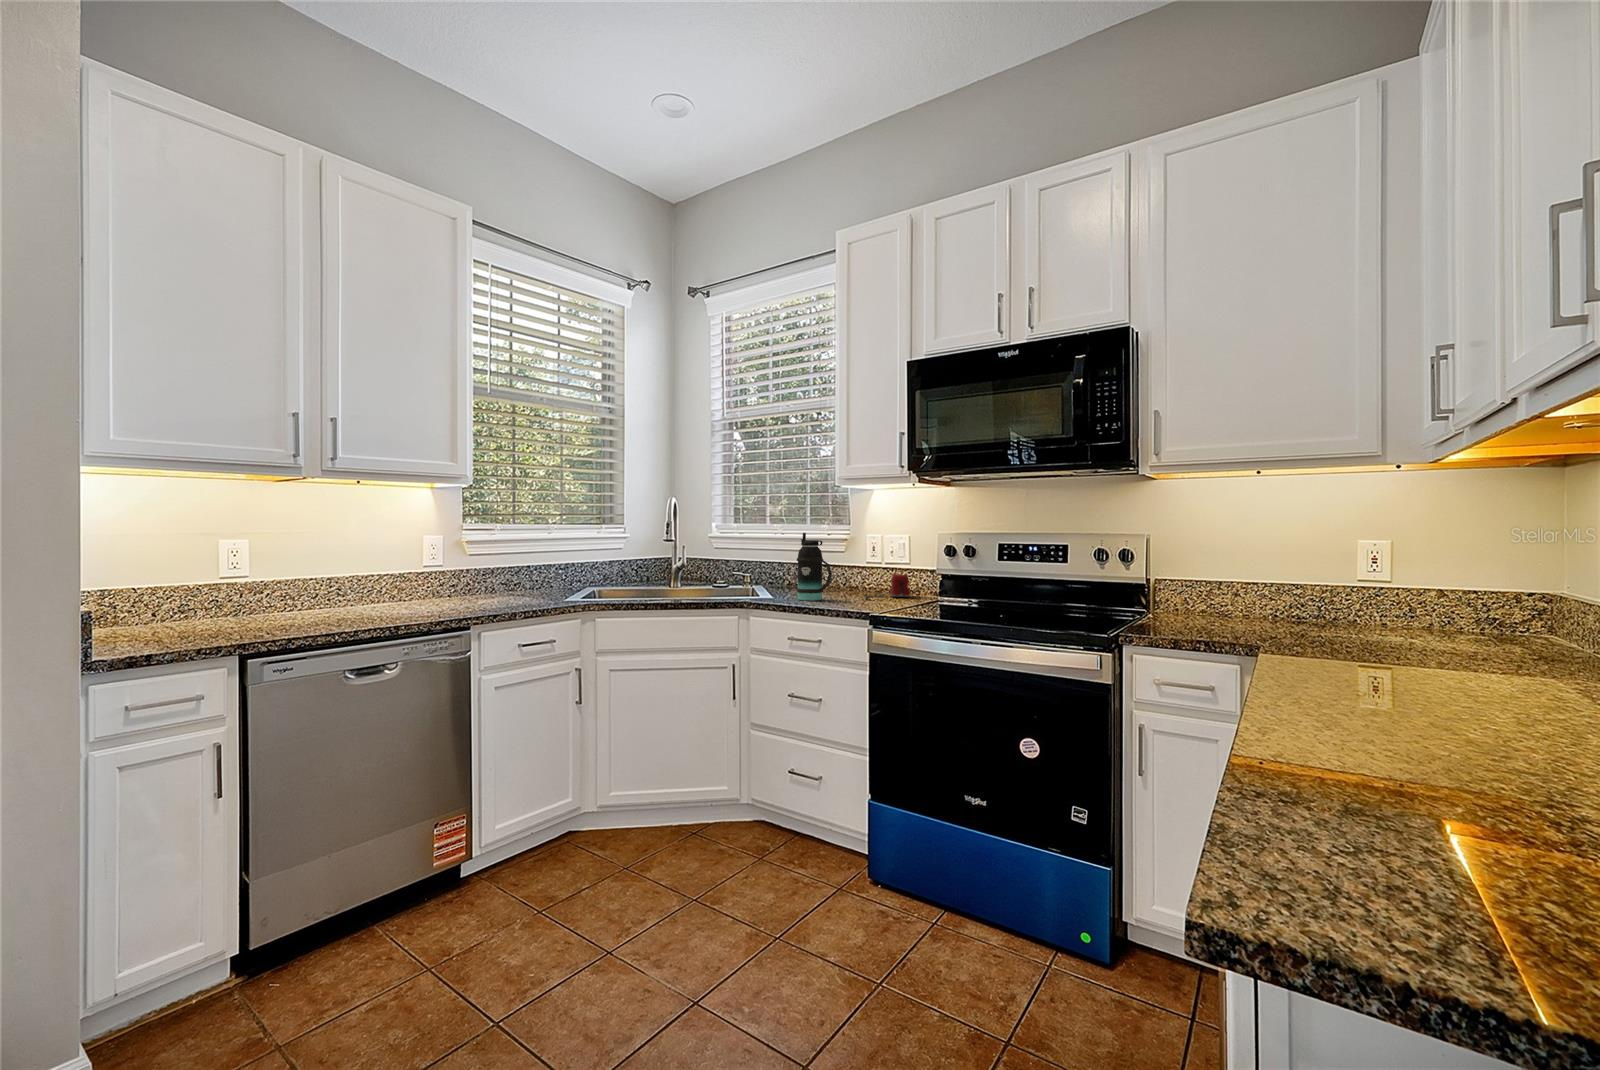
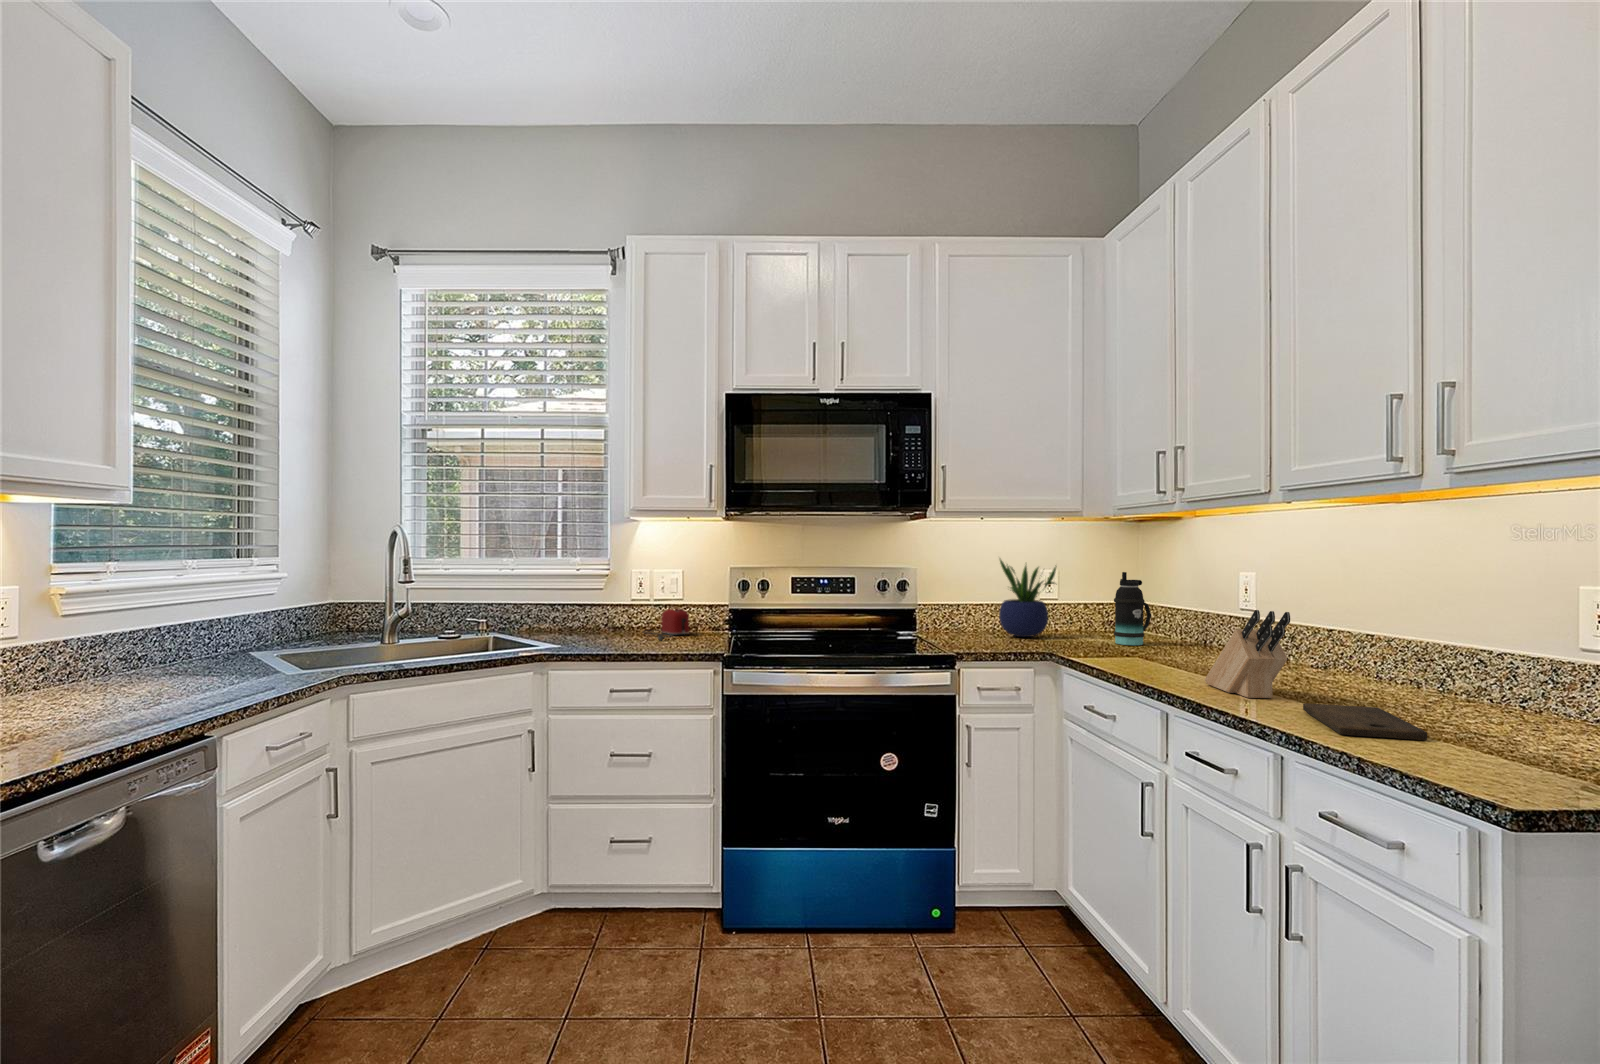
potted plant: none [1258,519,1348,628] -> present [999,559,1056,637]
bottle: present [797,533,832,600] -> present [1114,572,1151,645]
knife block: none [1336,574,1422,726] -> present [1205,610,1290,698]
cutting board: none [1301,732,1530,817] -> present [1303,703,1427,740]

